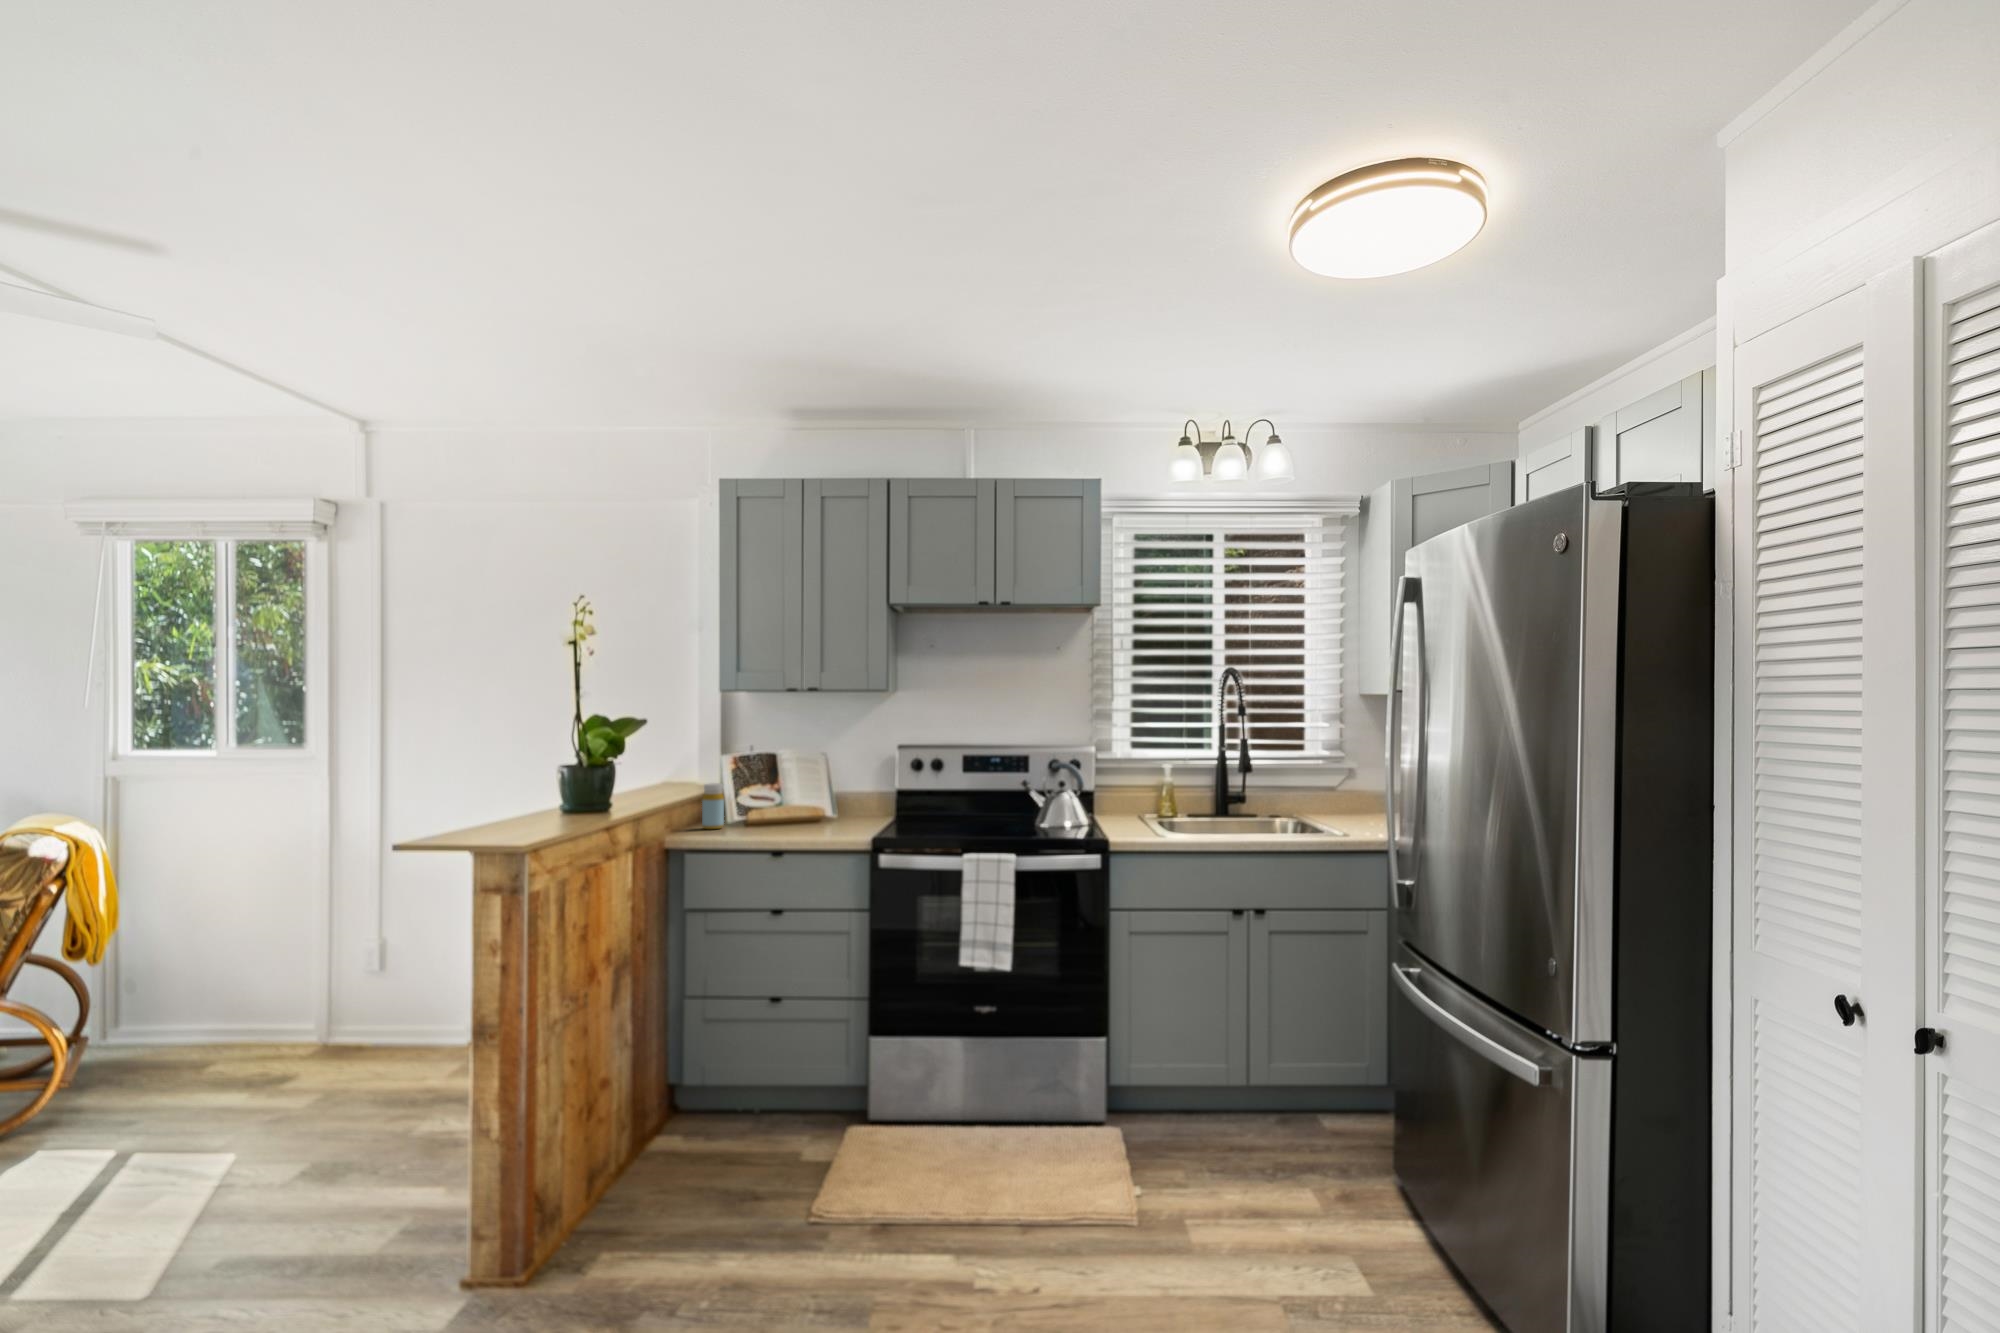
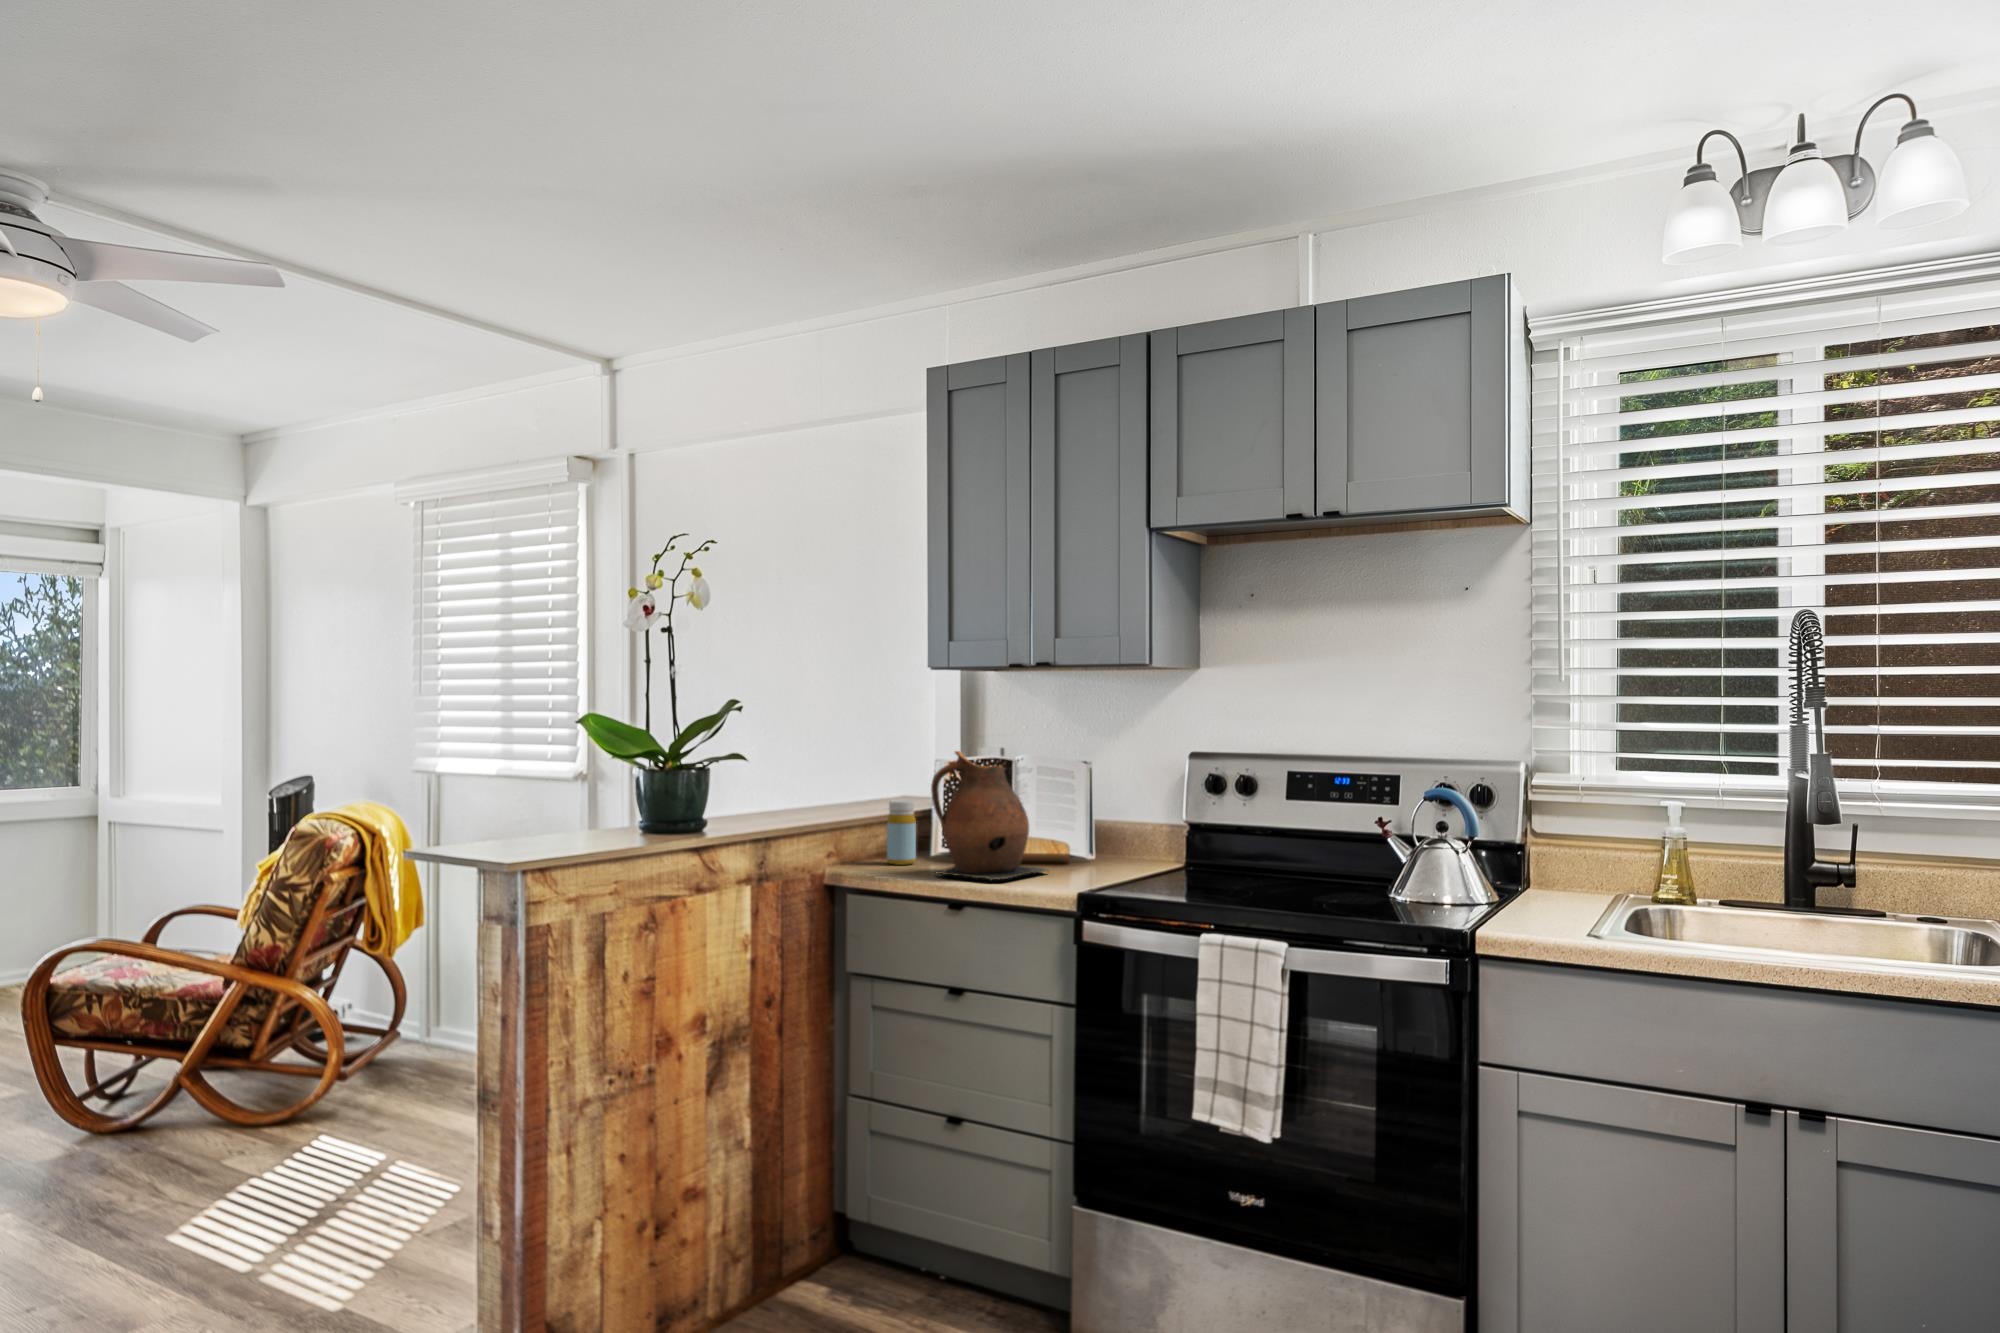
ceramic pitcher: none [752,747,828,834] -> present [931,751,1048,881]

